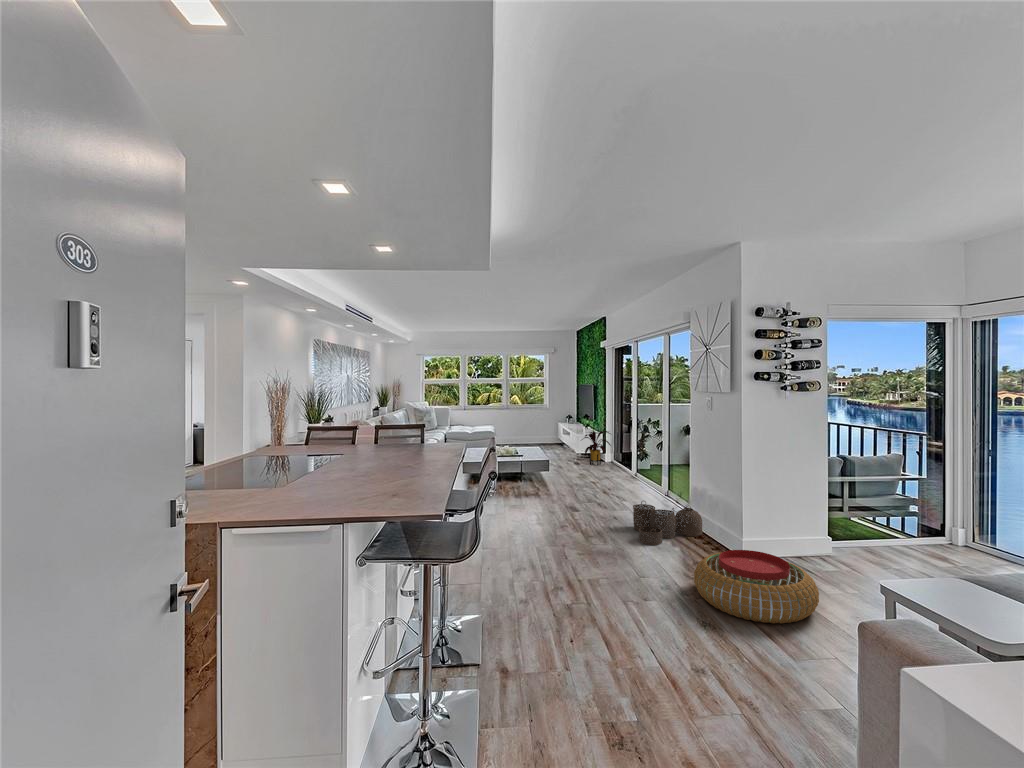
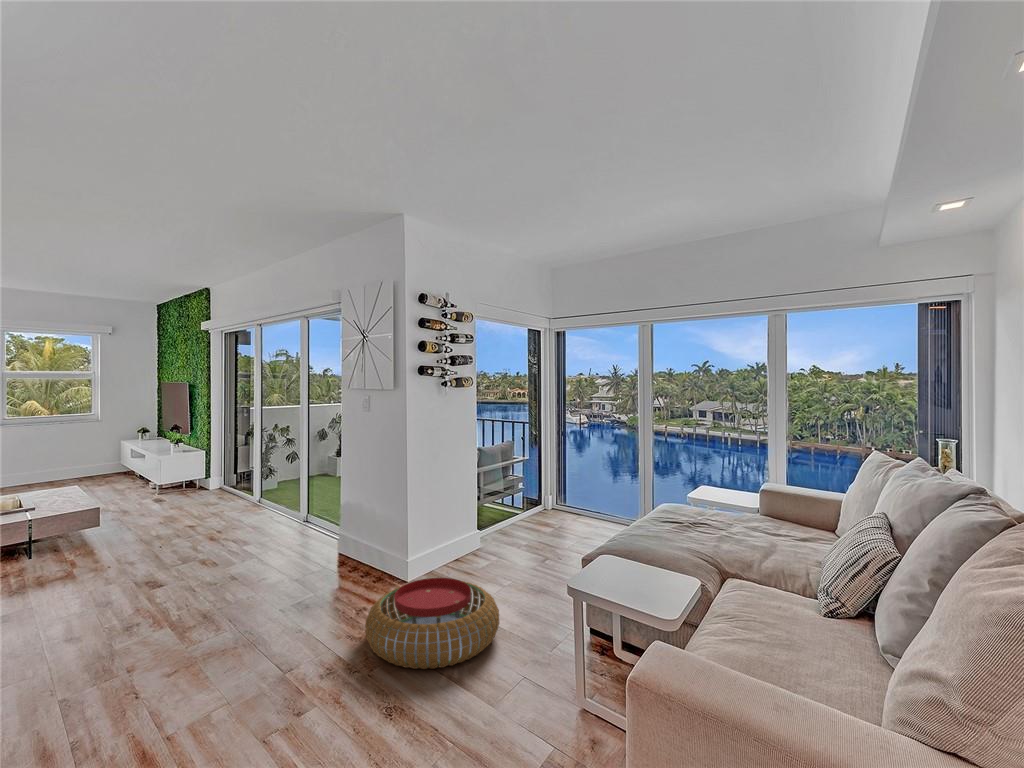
house plant: present [583,430,611,465] -> none [170,445,221,494]
woven basket: present [633,502,703,545] -> none [266,533,358,598]

